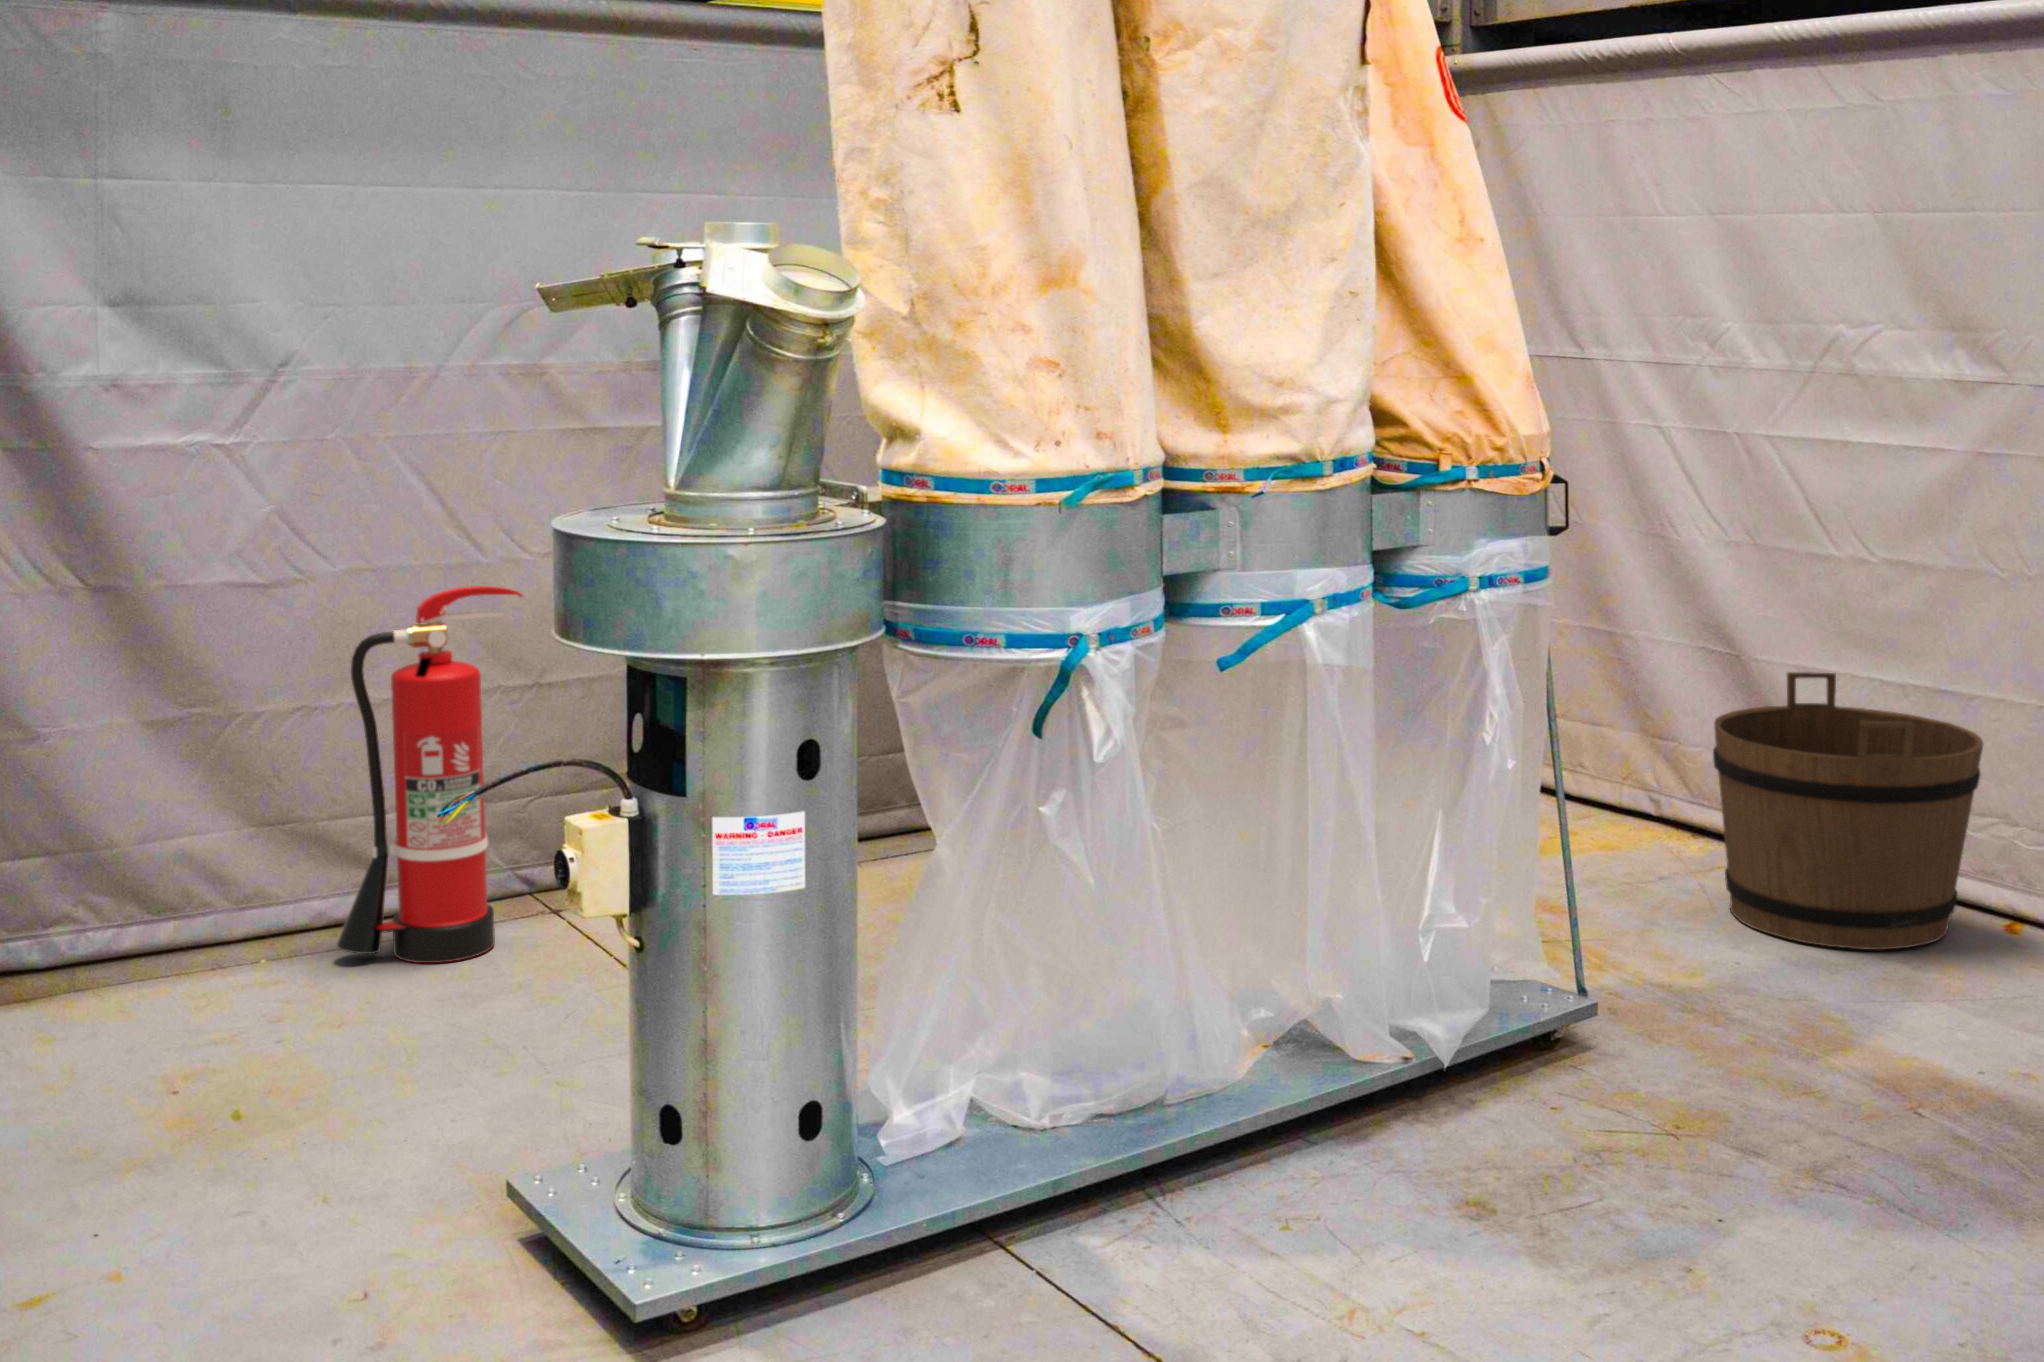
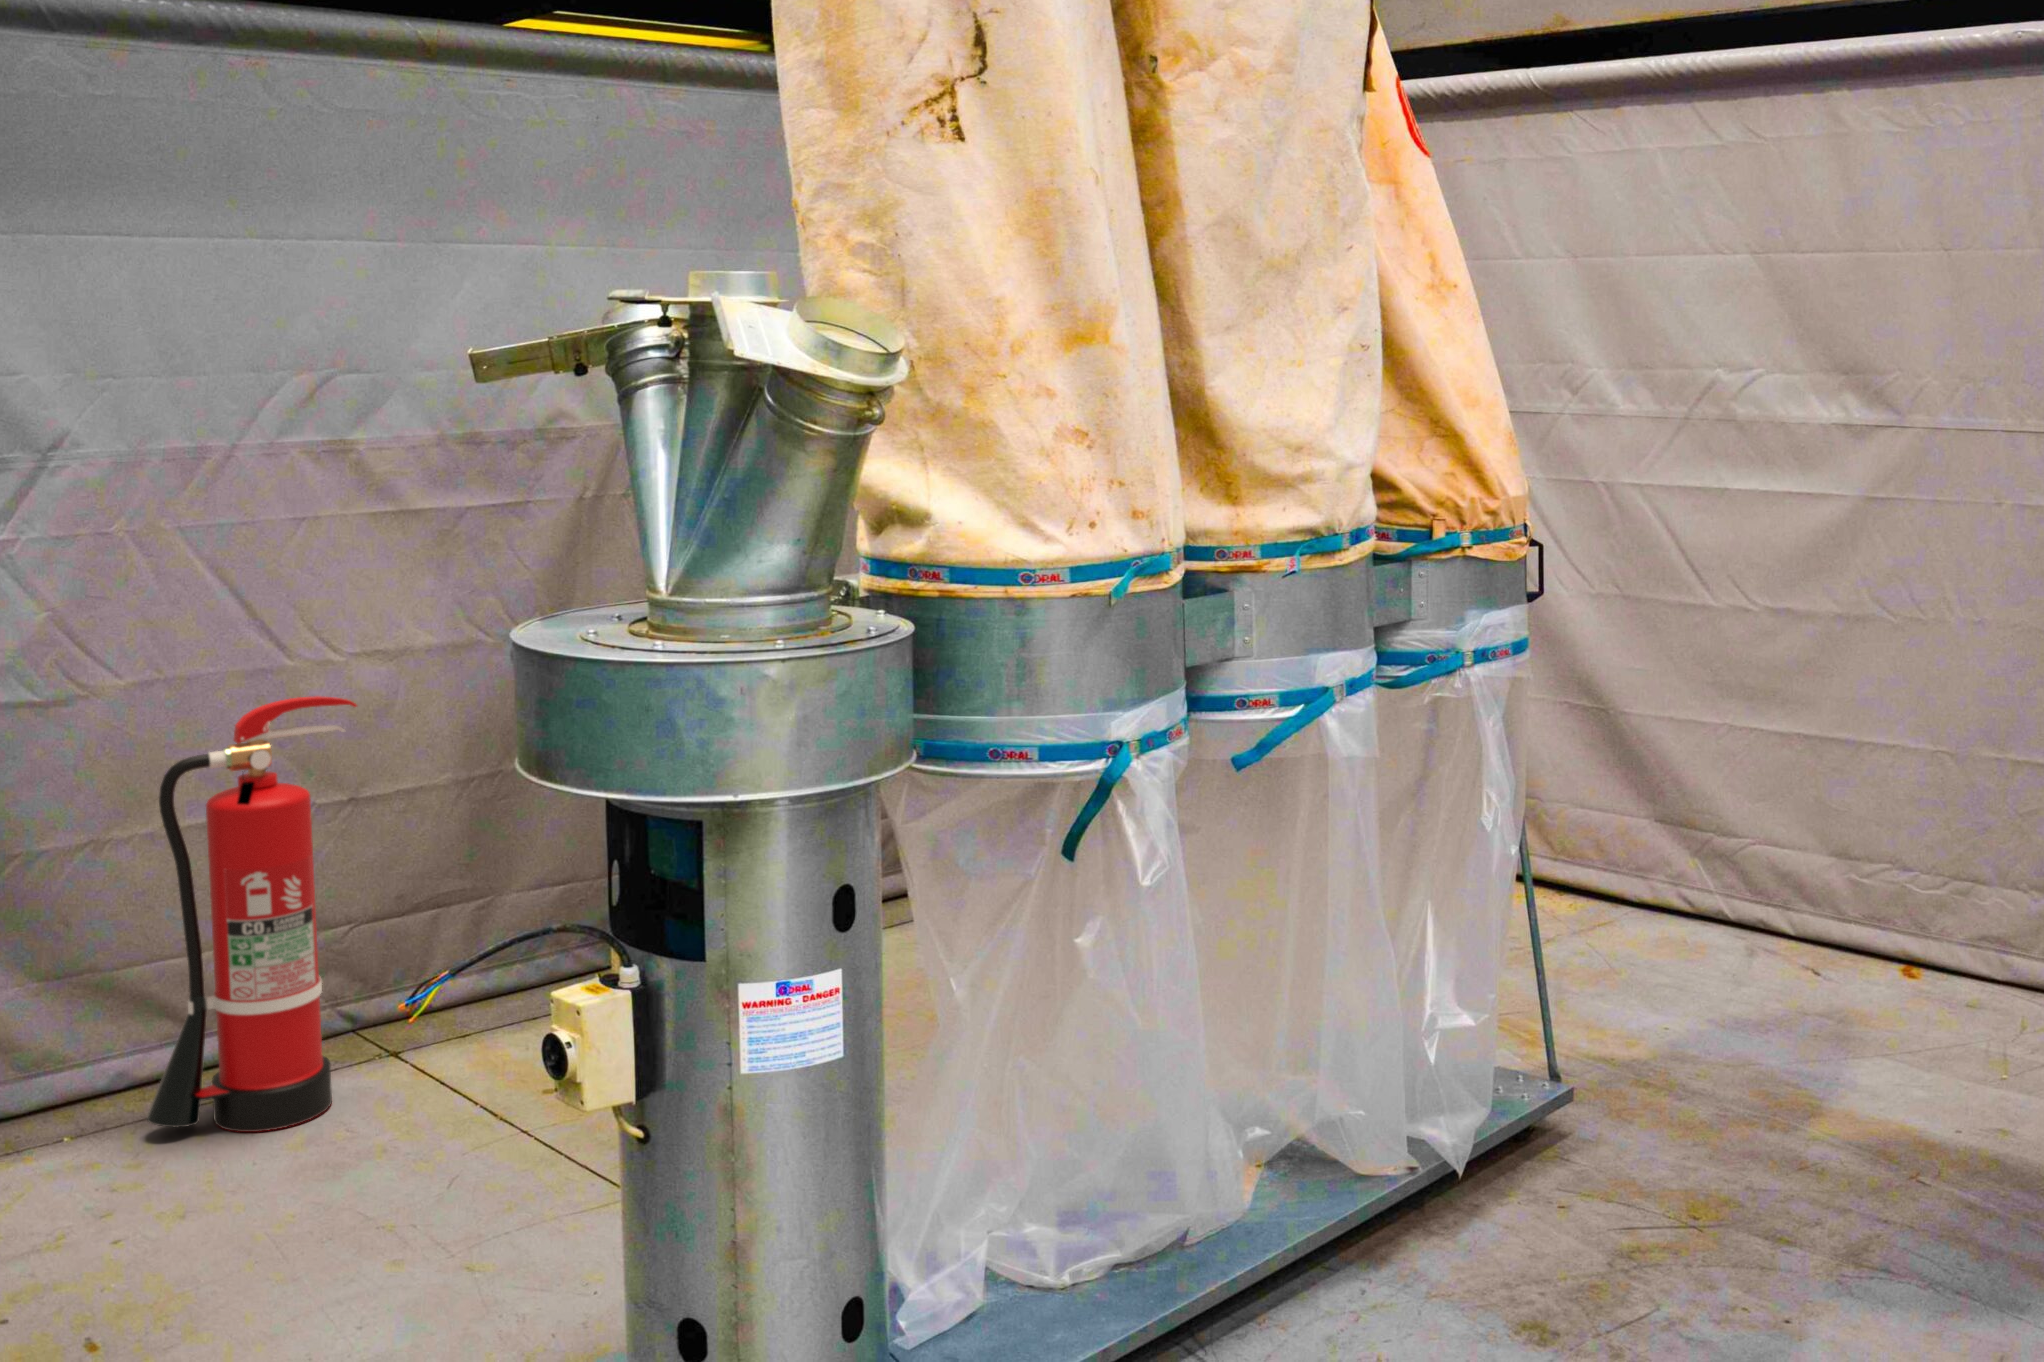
bucket: present [1713,672,1983,950] -> none [1603,720,1874,1001]

